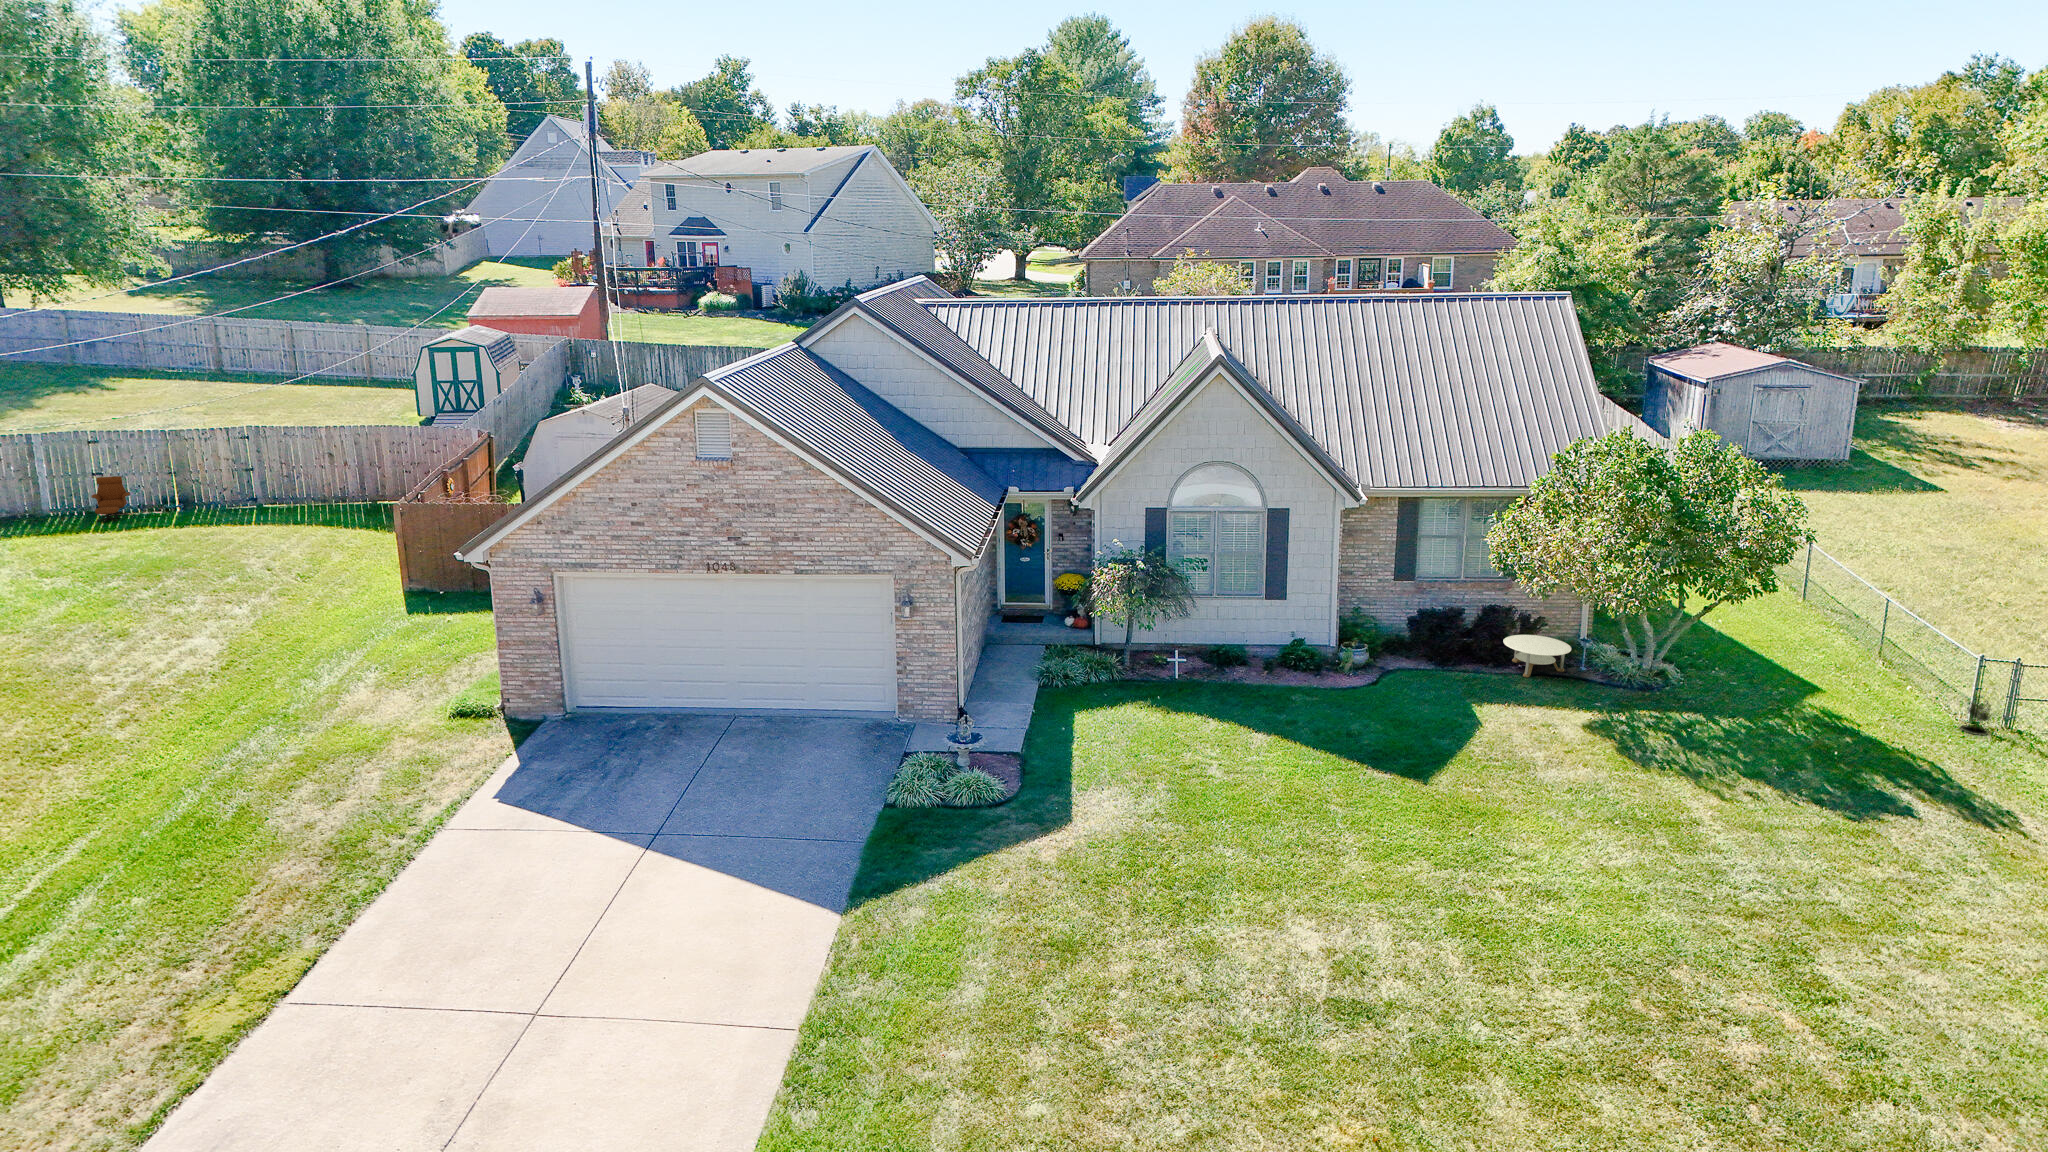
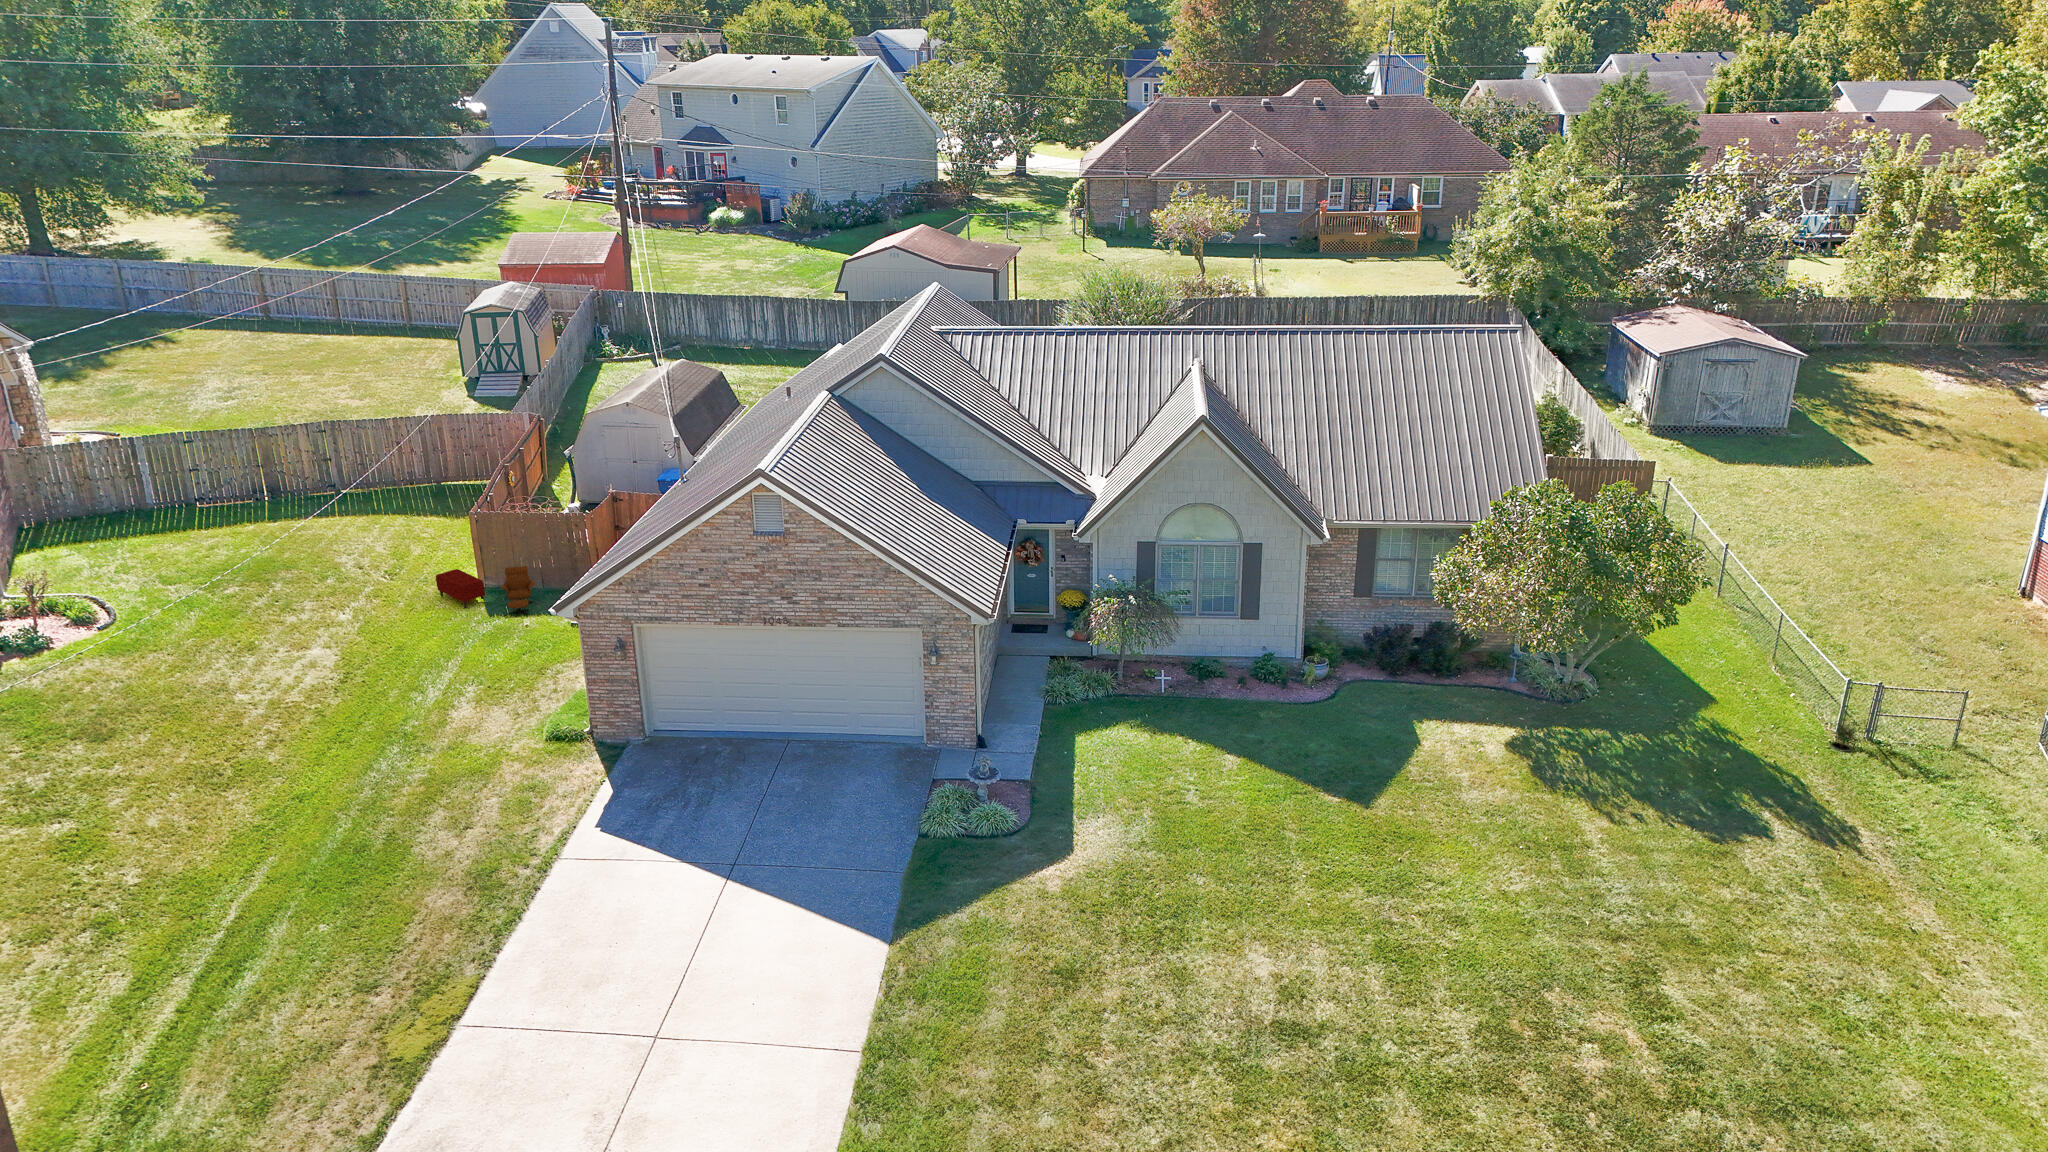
lounge chair: present [91,476,130,523] -> present [501,566,535,617]
bench: none [358,562,412,602] -> present [436,569,485,608]
round table: present [1503,635,1571,677] -> none [1448,648,1506,690]

